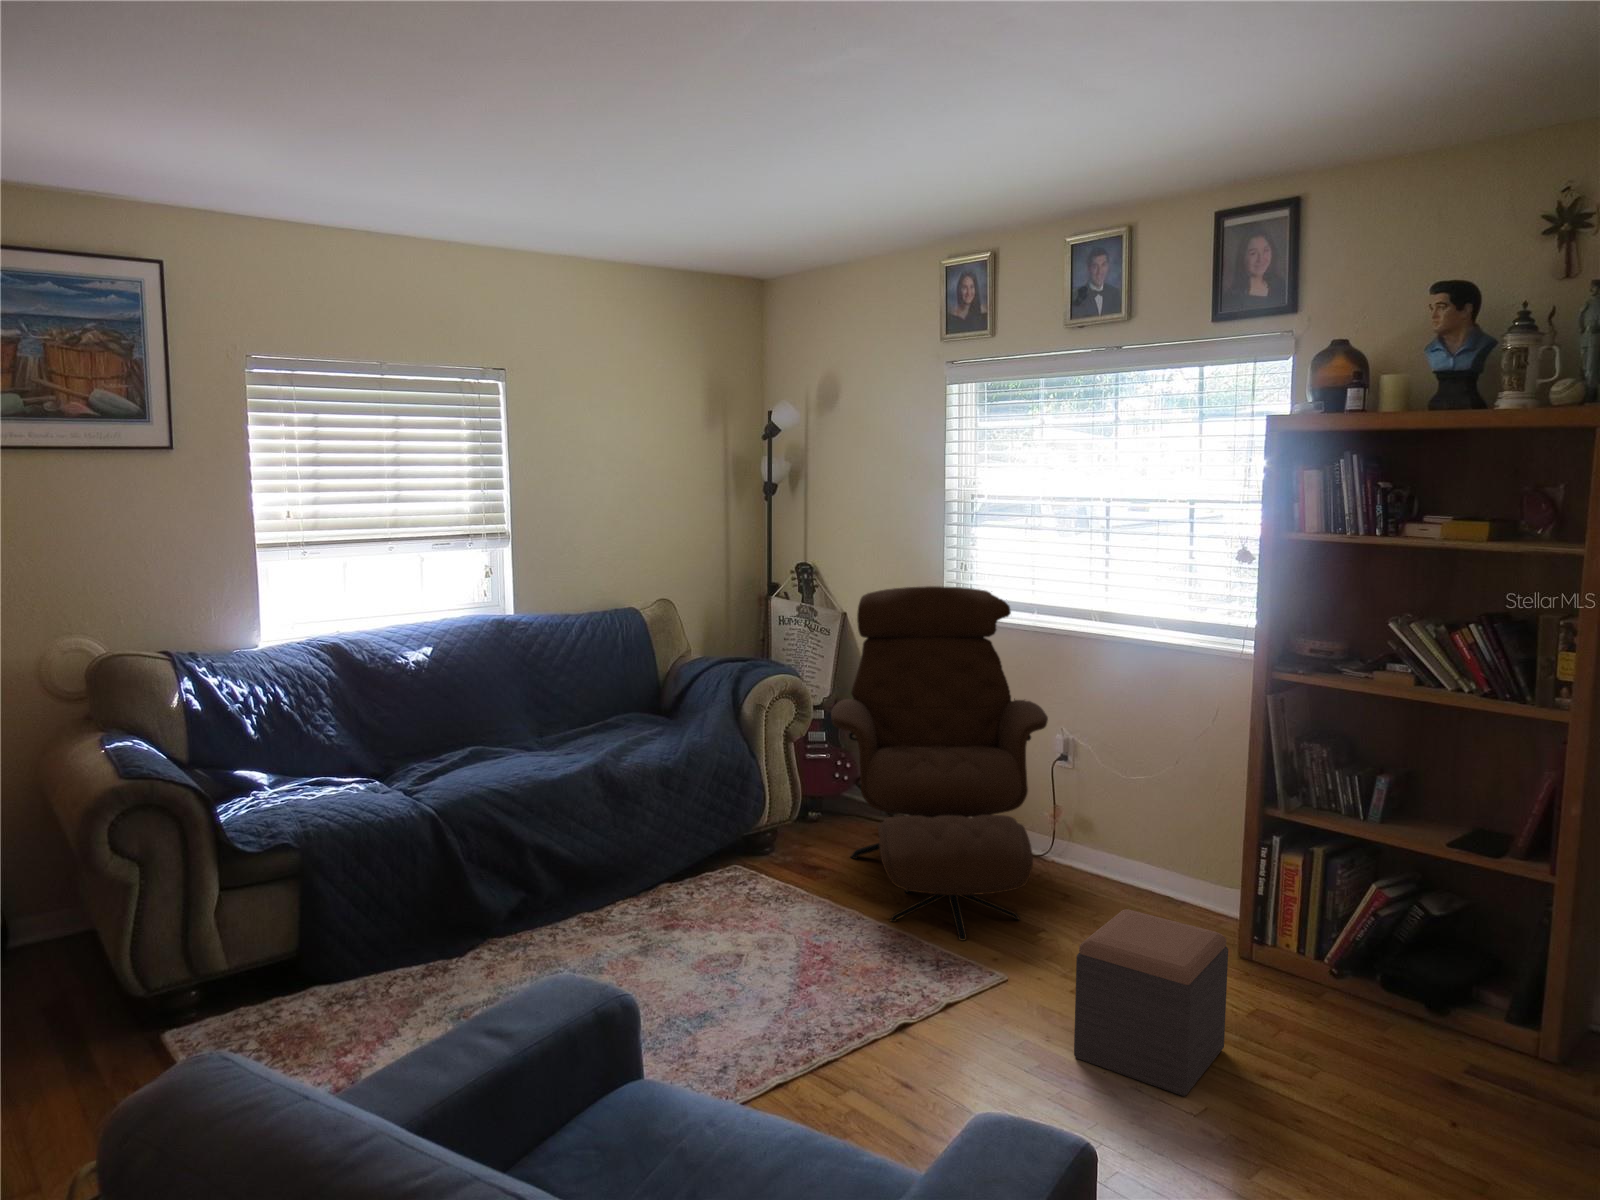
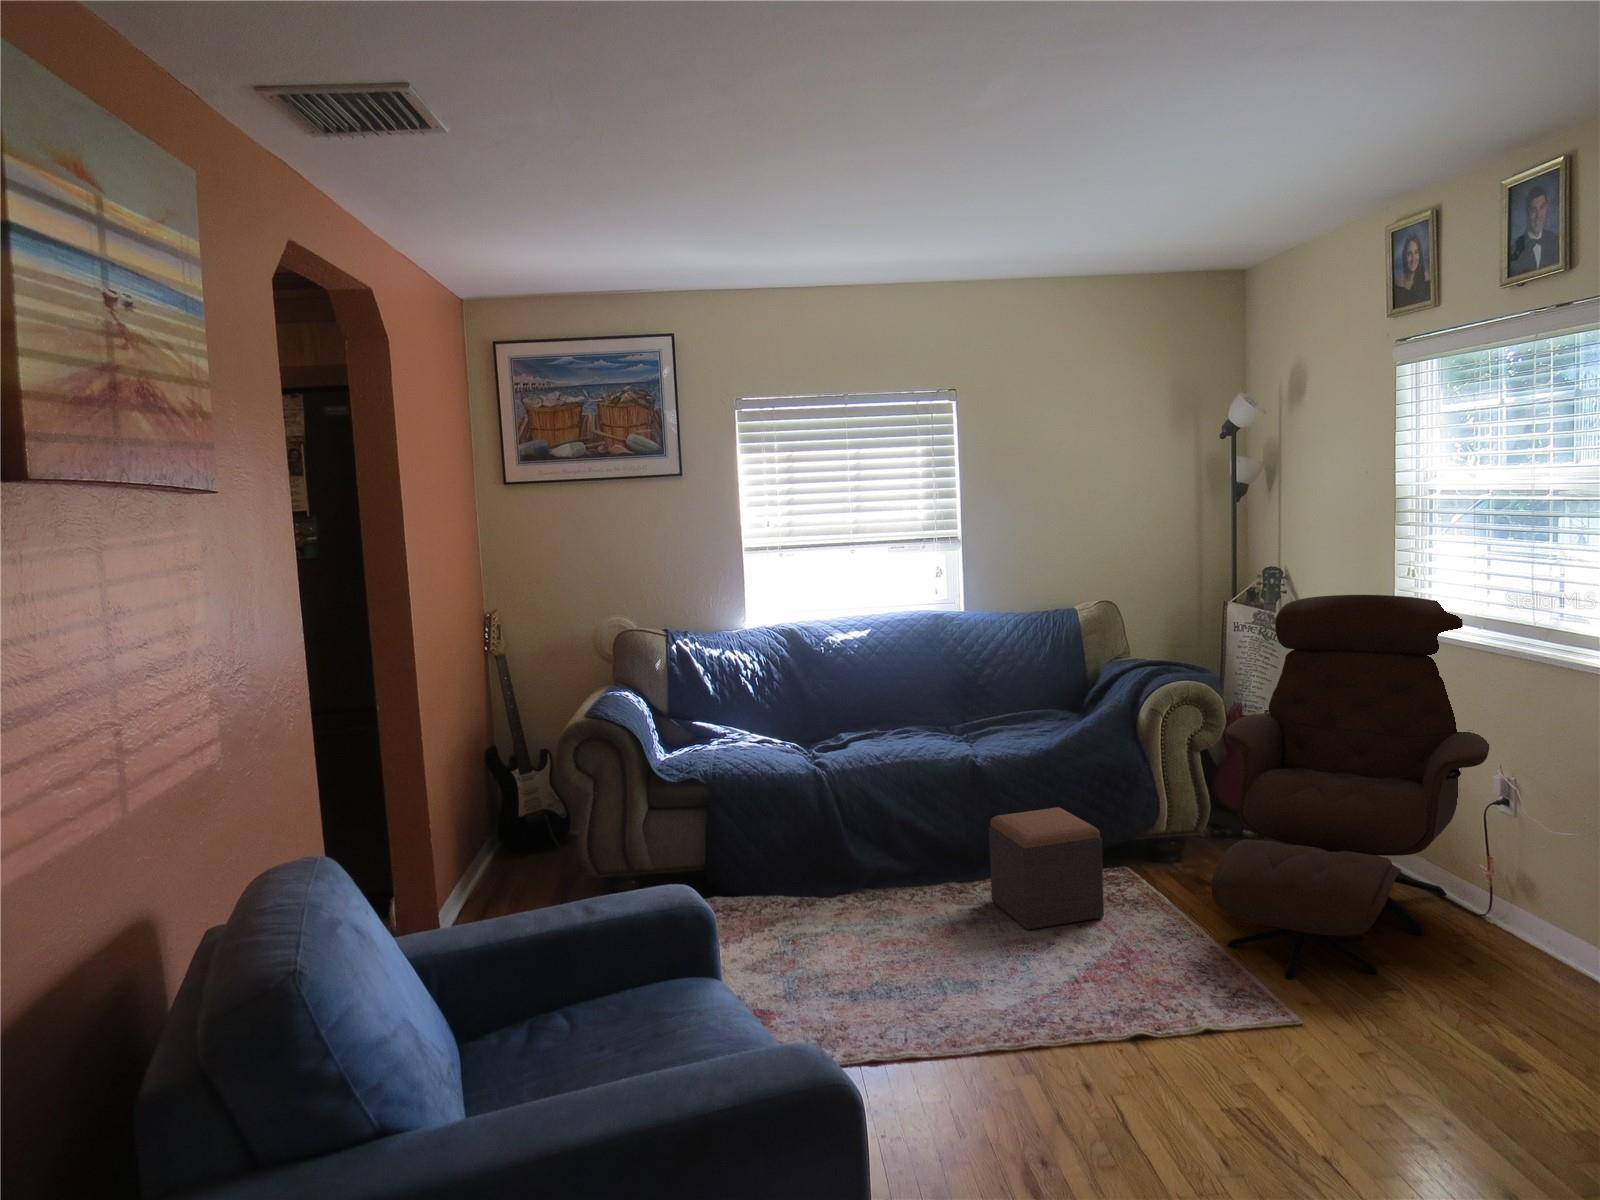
footstool: present [1074,909,1228,1096] -> present [989,807,1104,930]

